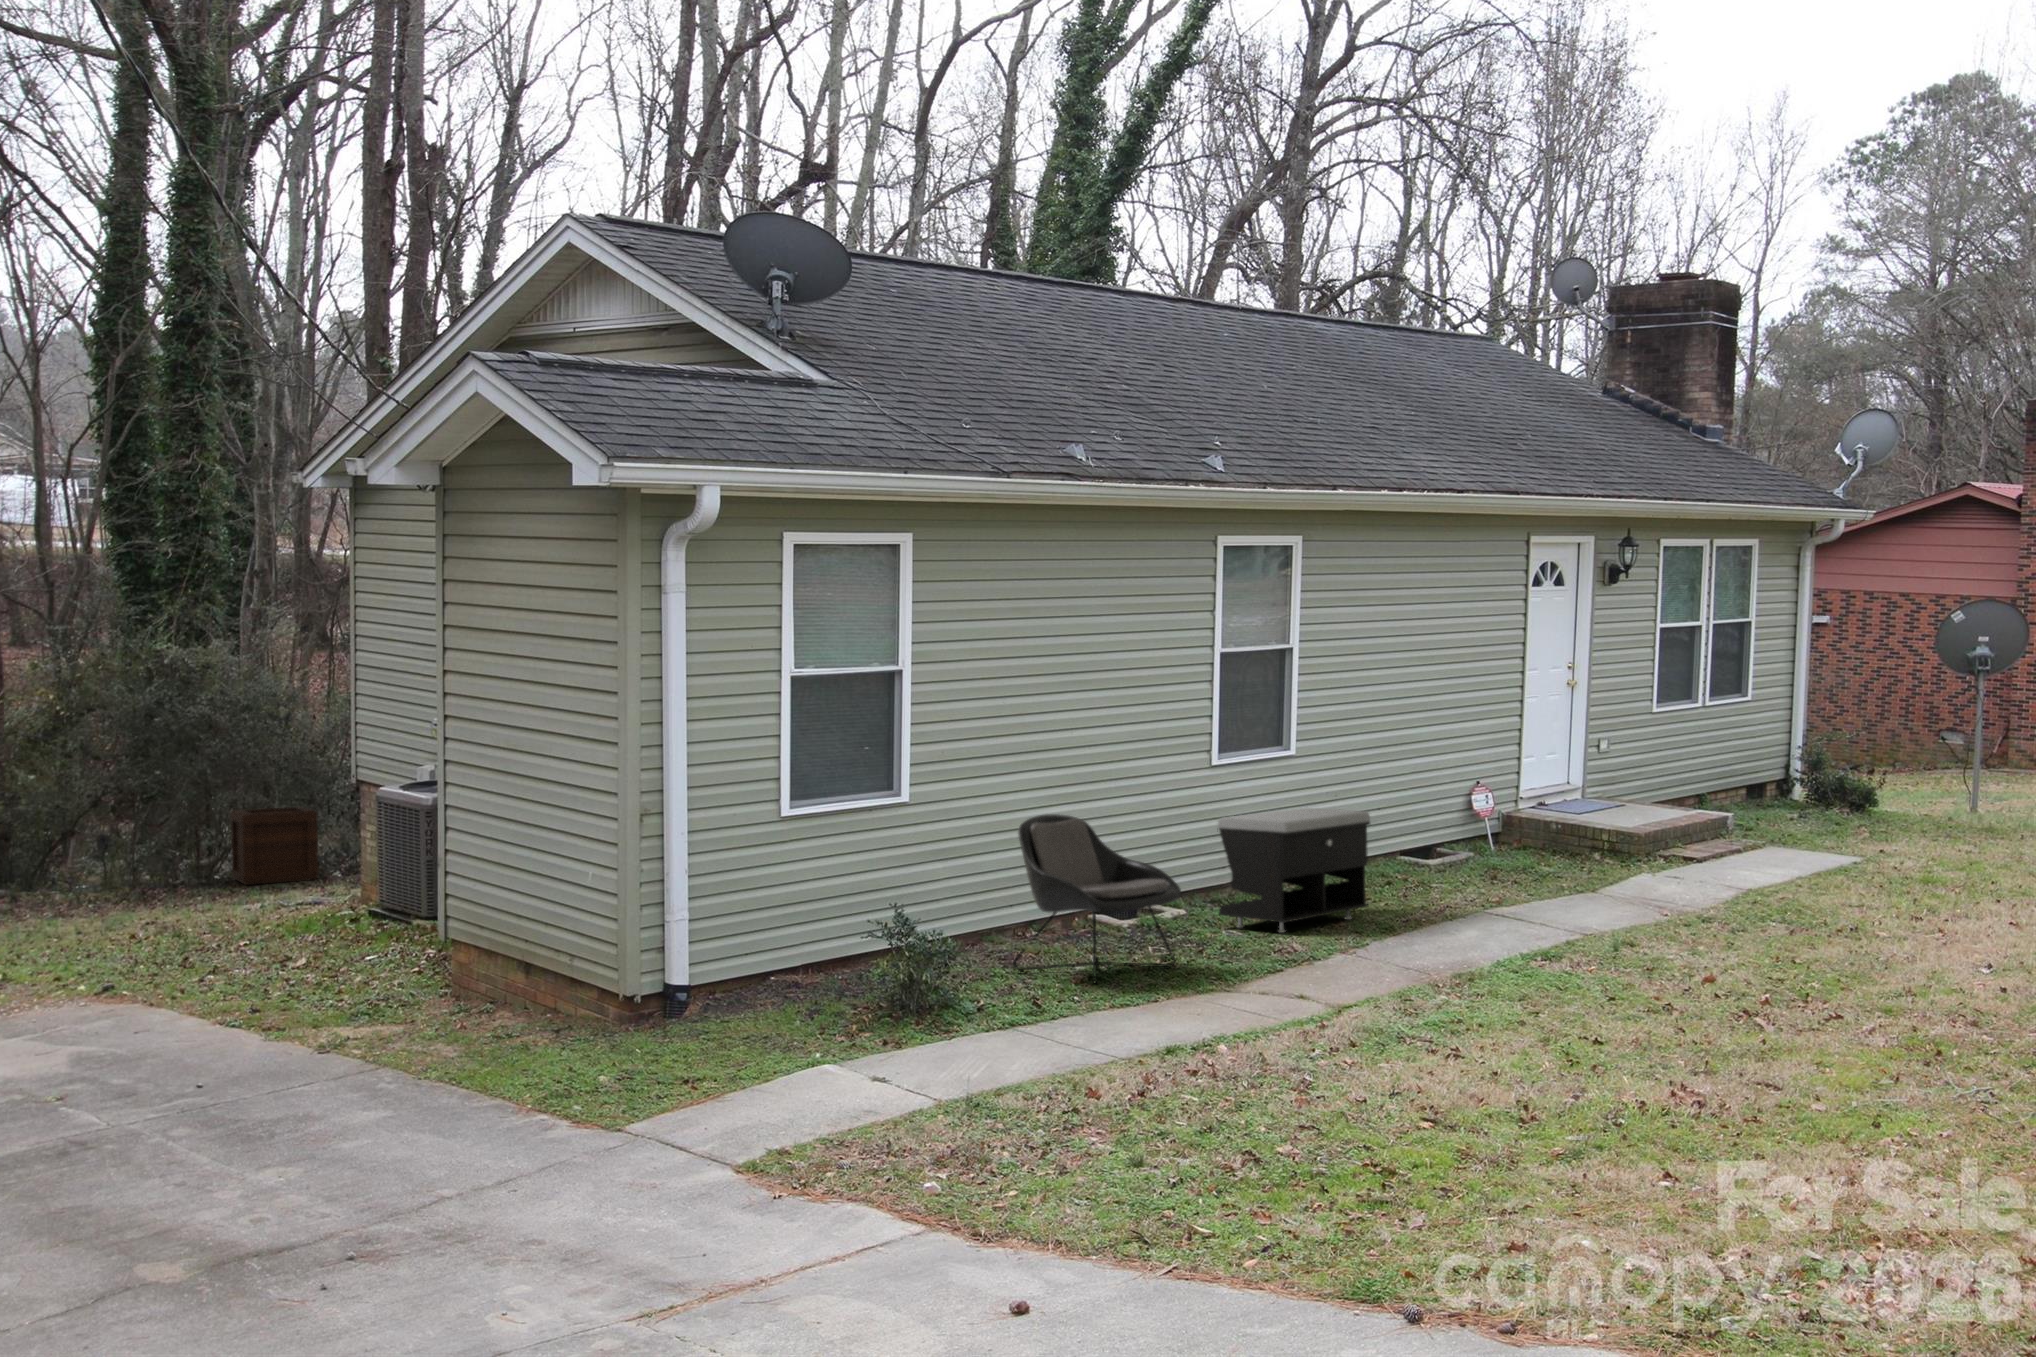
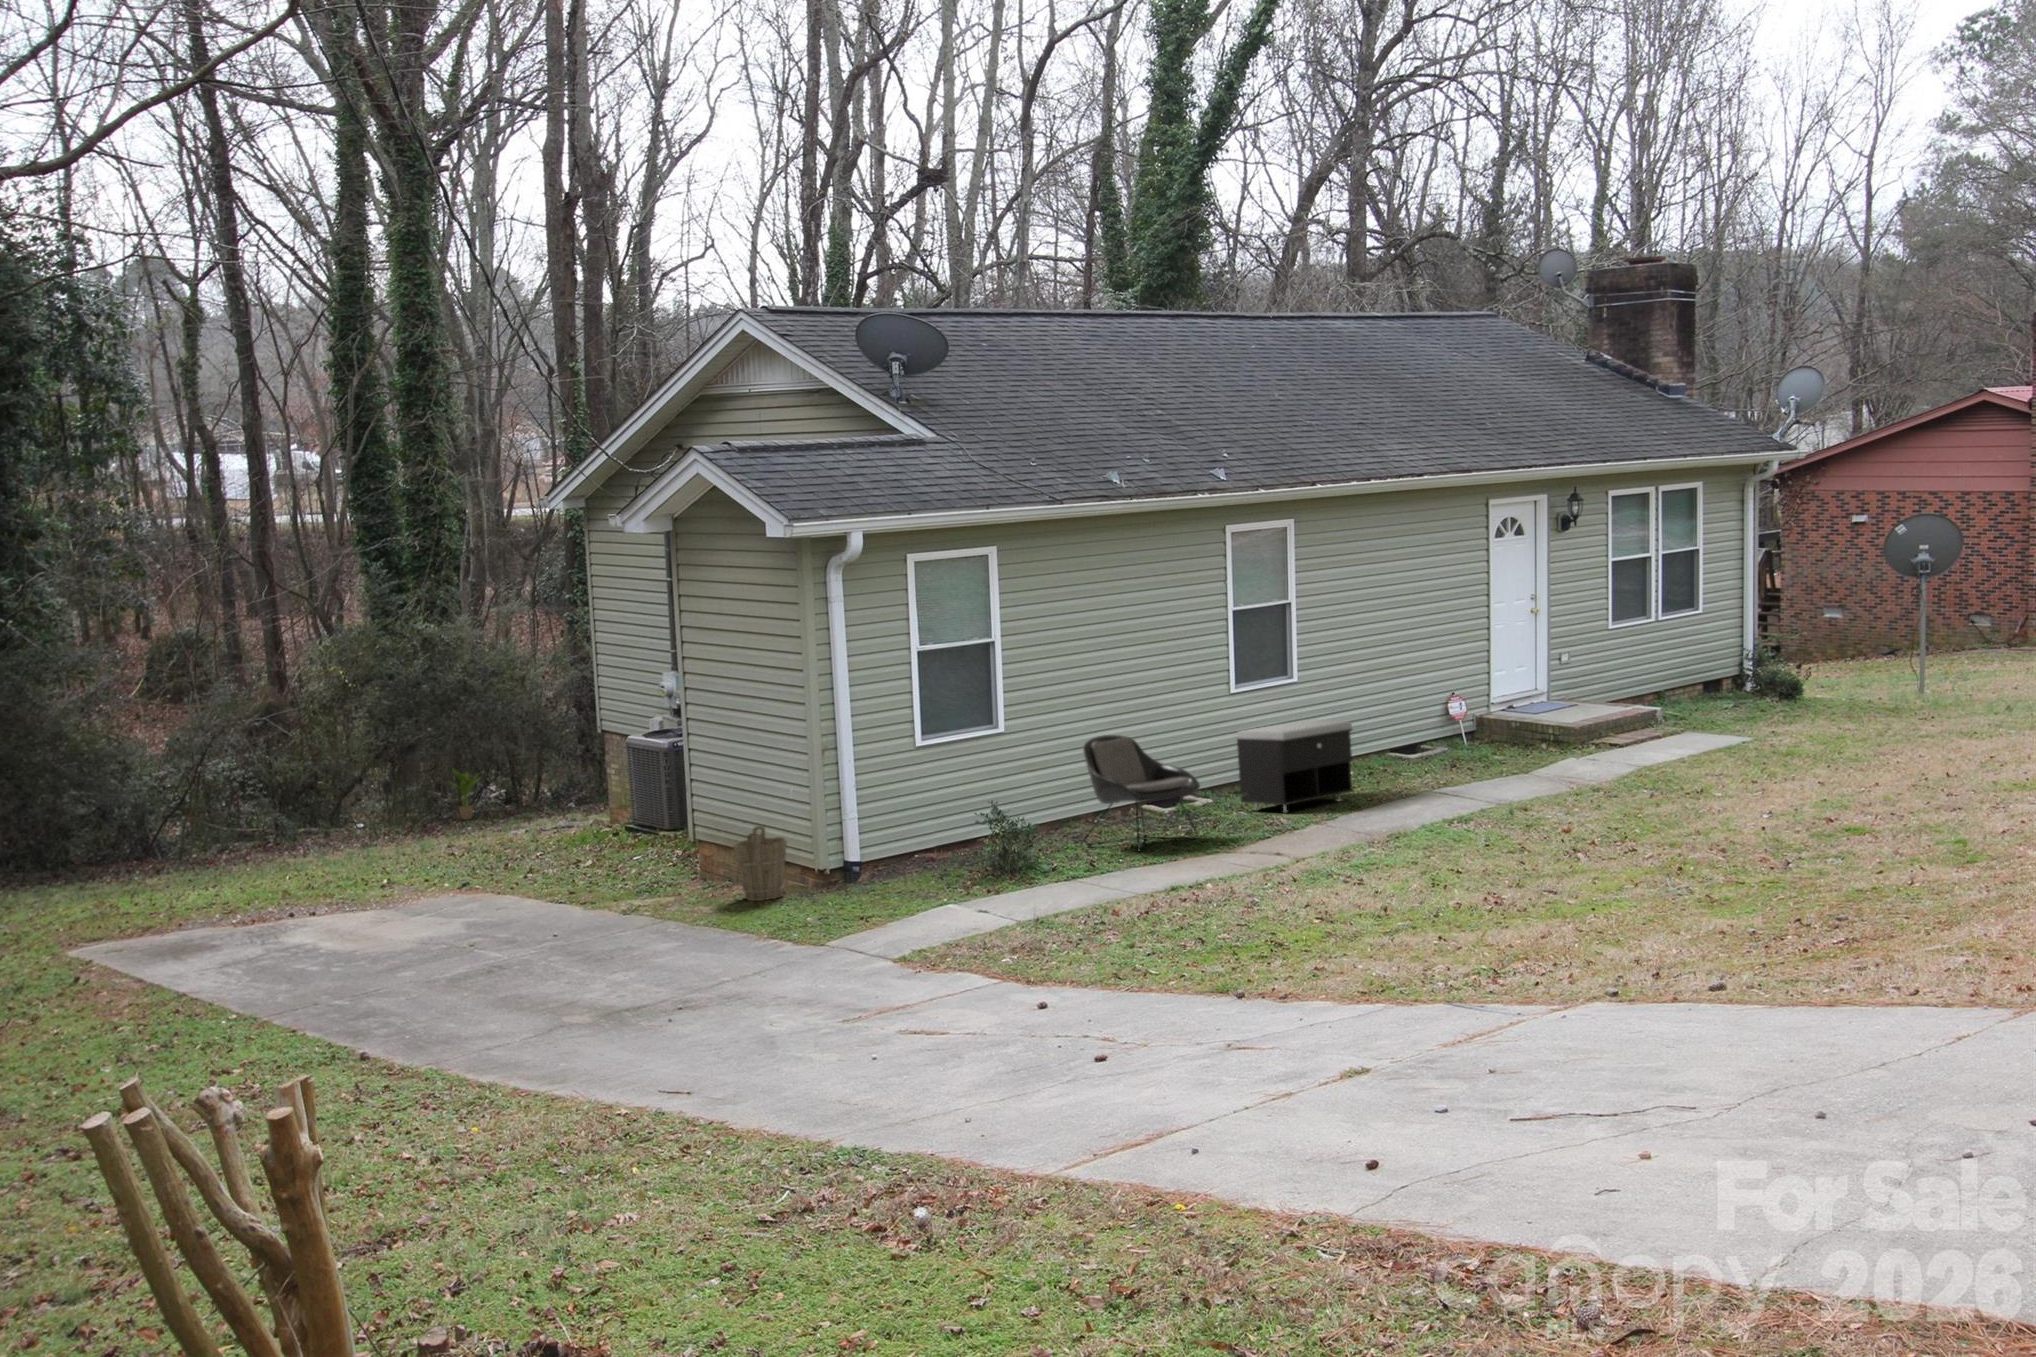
wooden crate: present [231,807,319,885] -> none [515,752,584,813]
potted plant: none [121,821,180,891] -> present [452,769,480,820]
bucket: none [497,925,580,1040] -> present [733,826,787,901]

